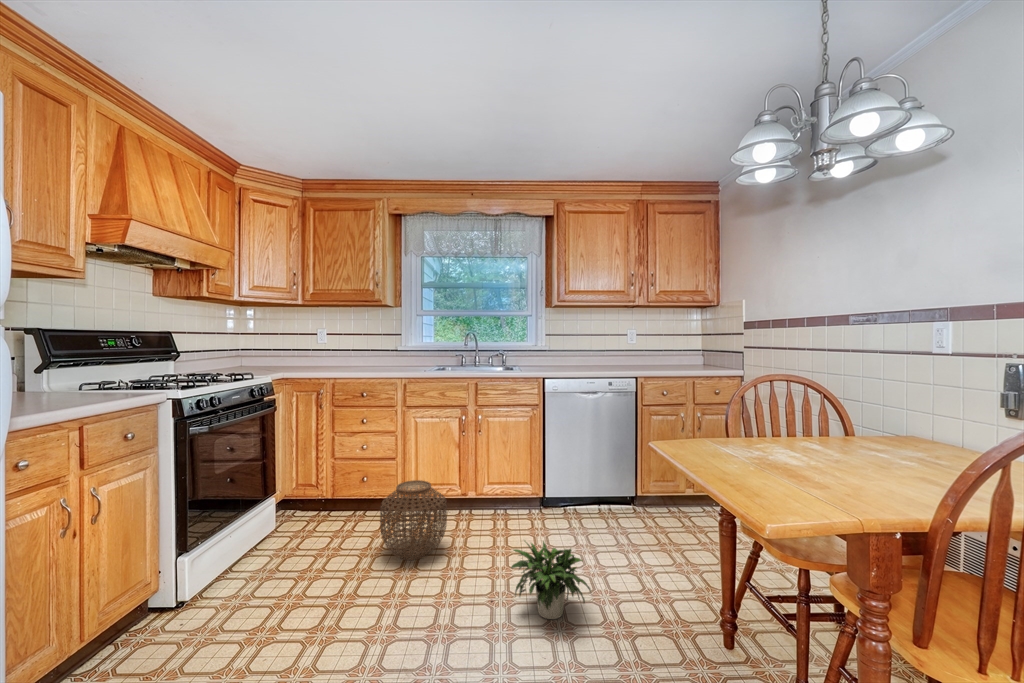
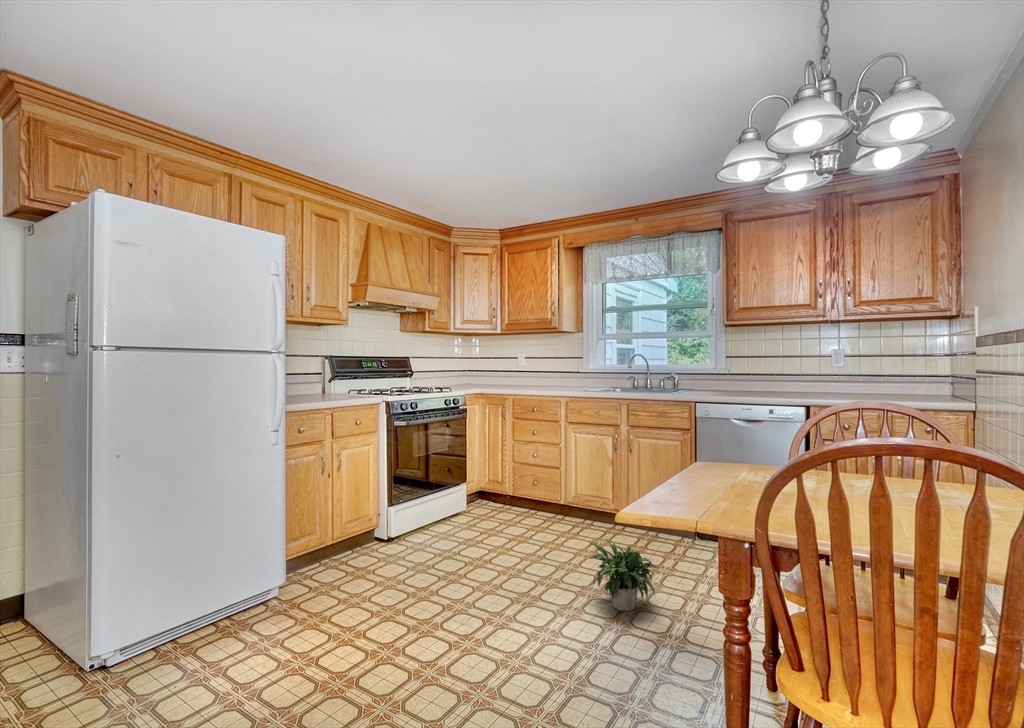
woven basket: present [380,480,447,560] -> none [524,484,579,549]

